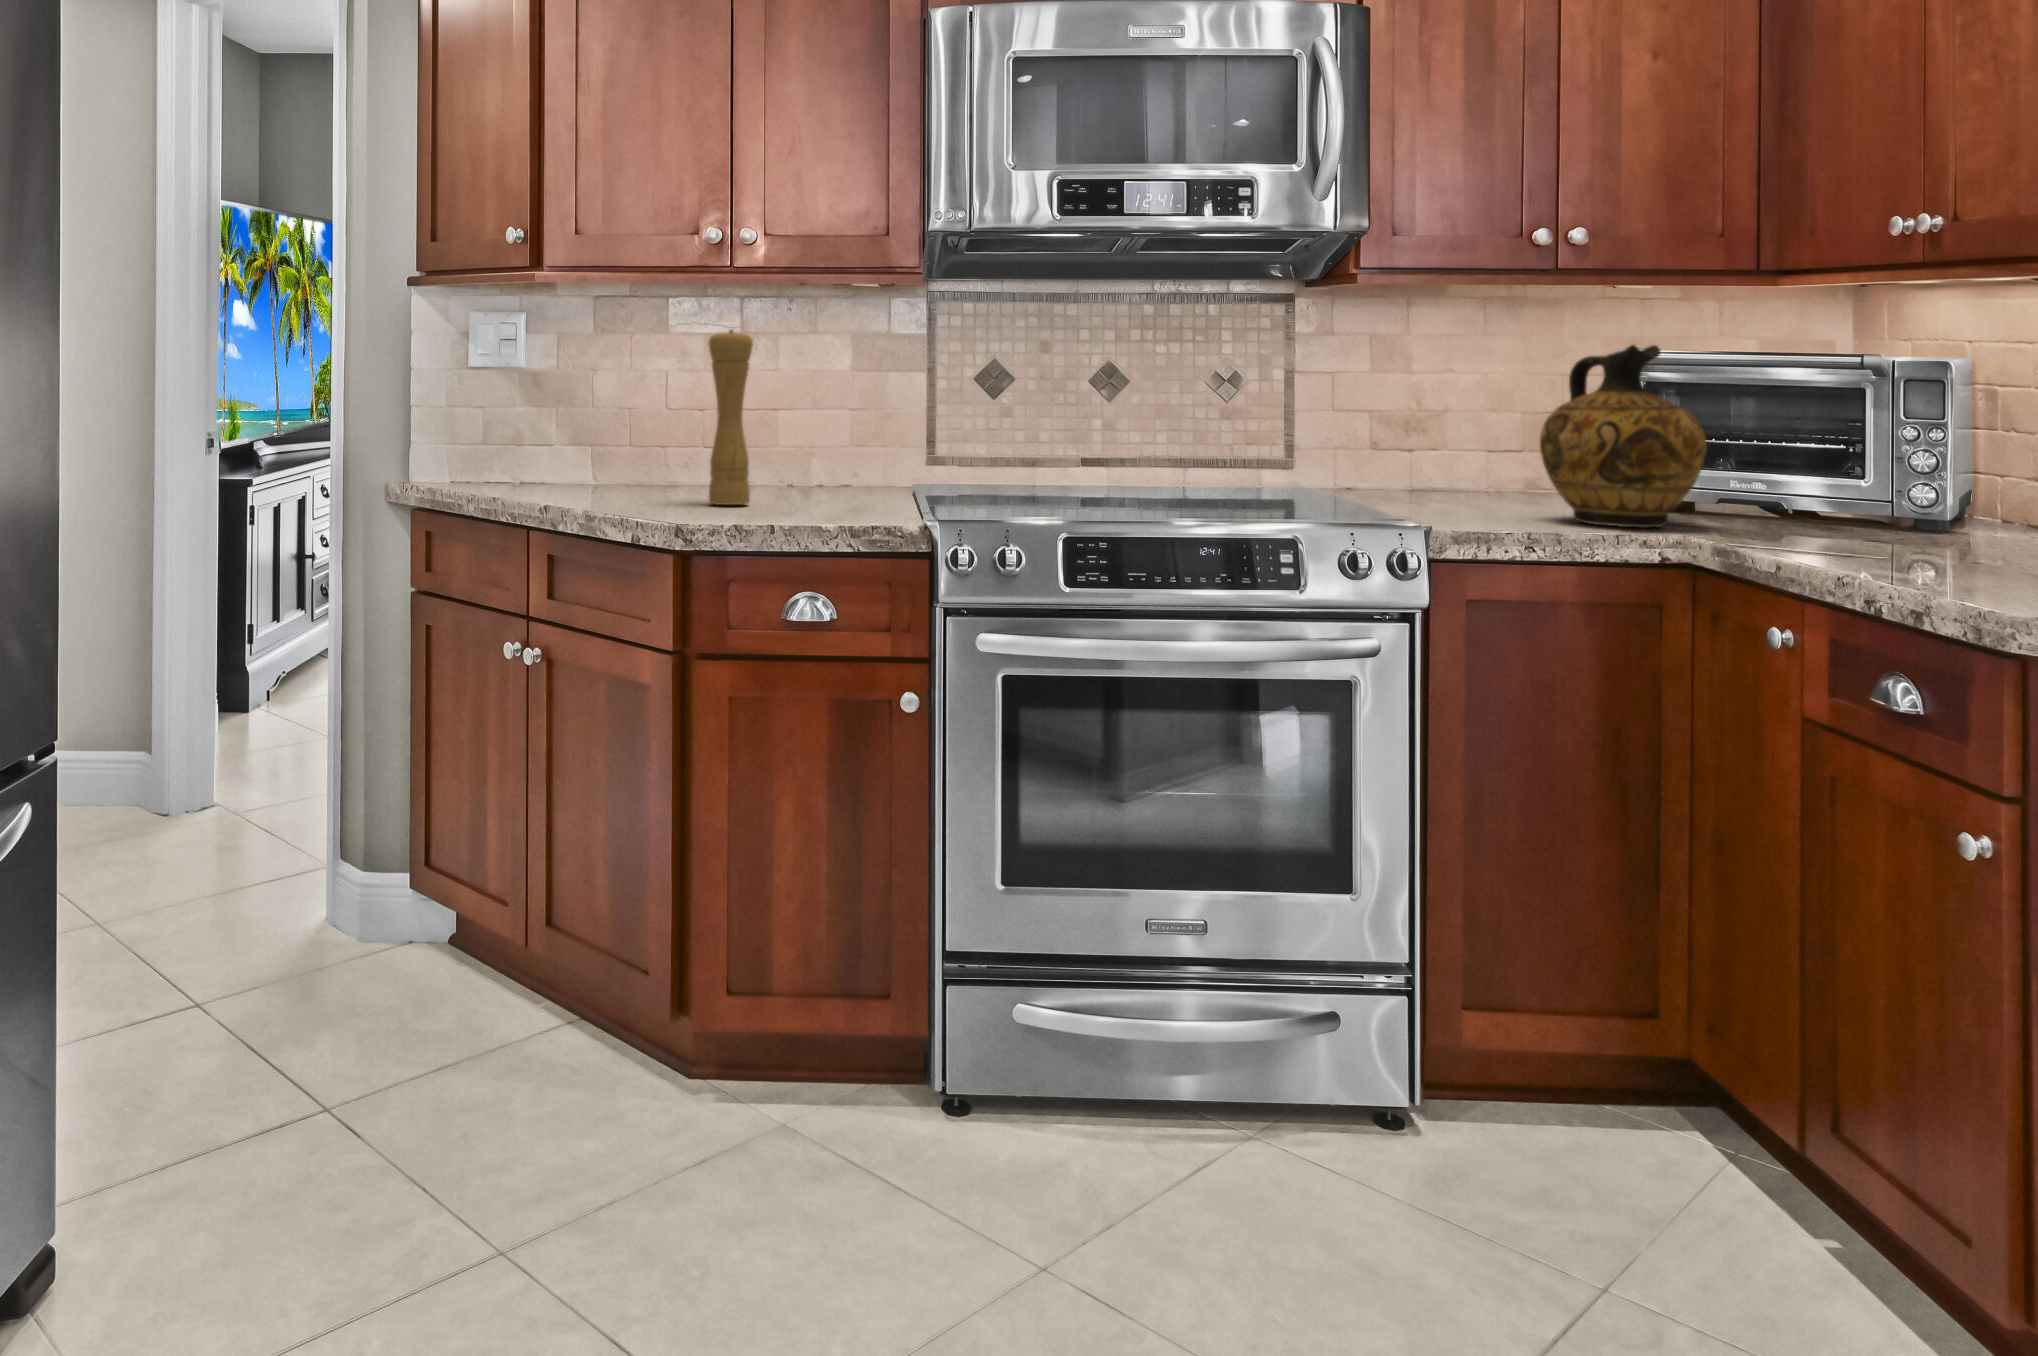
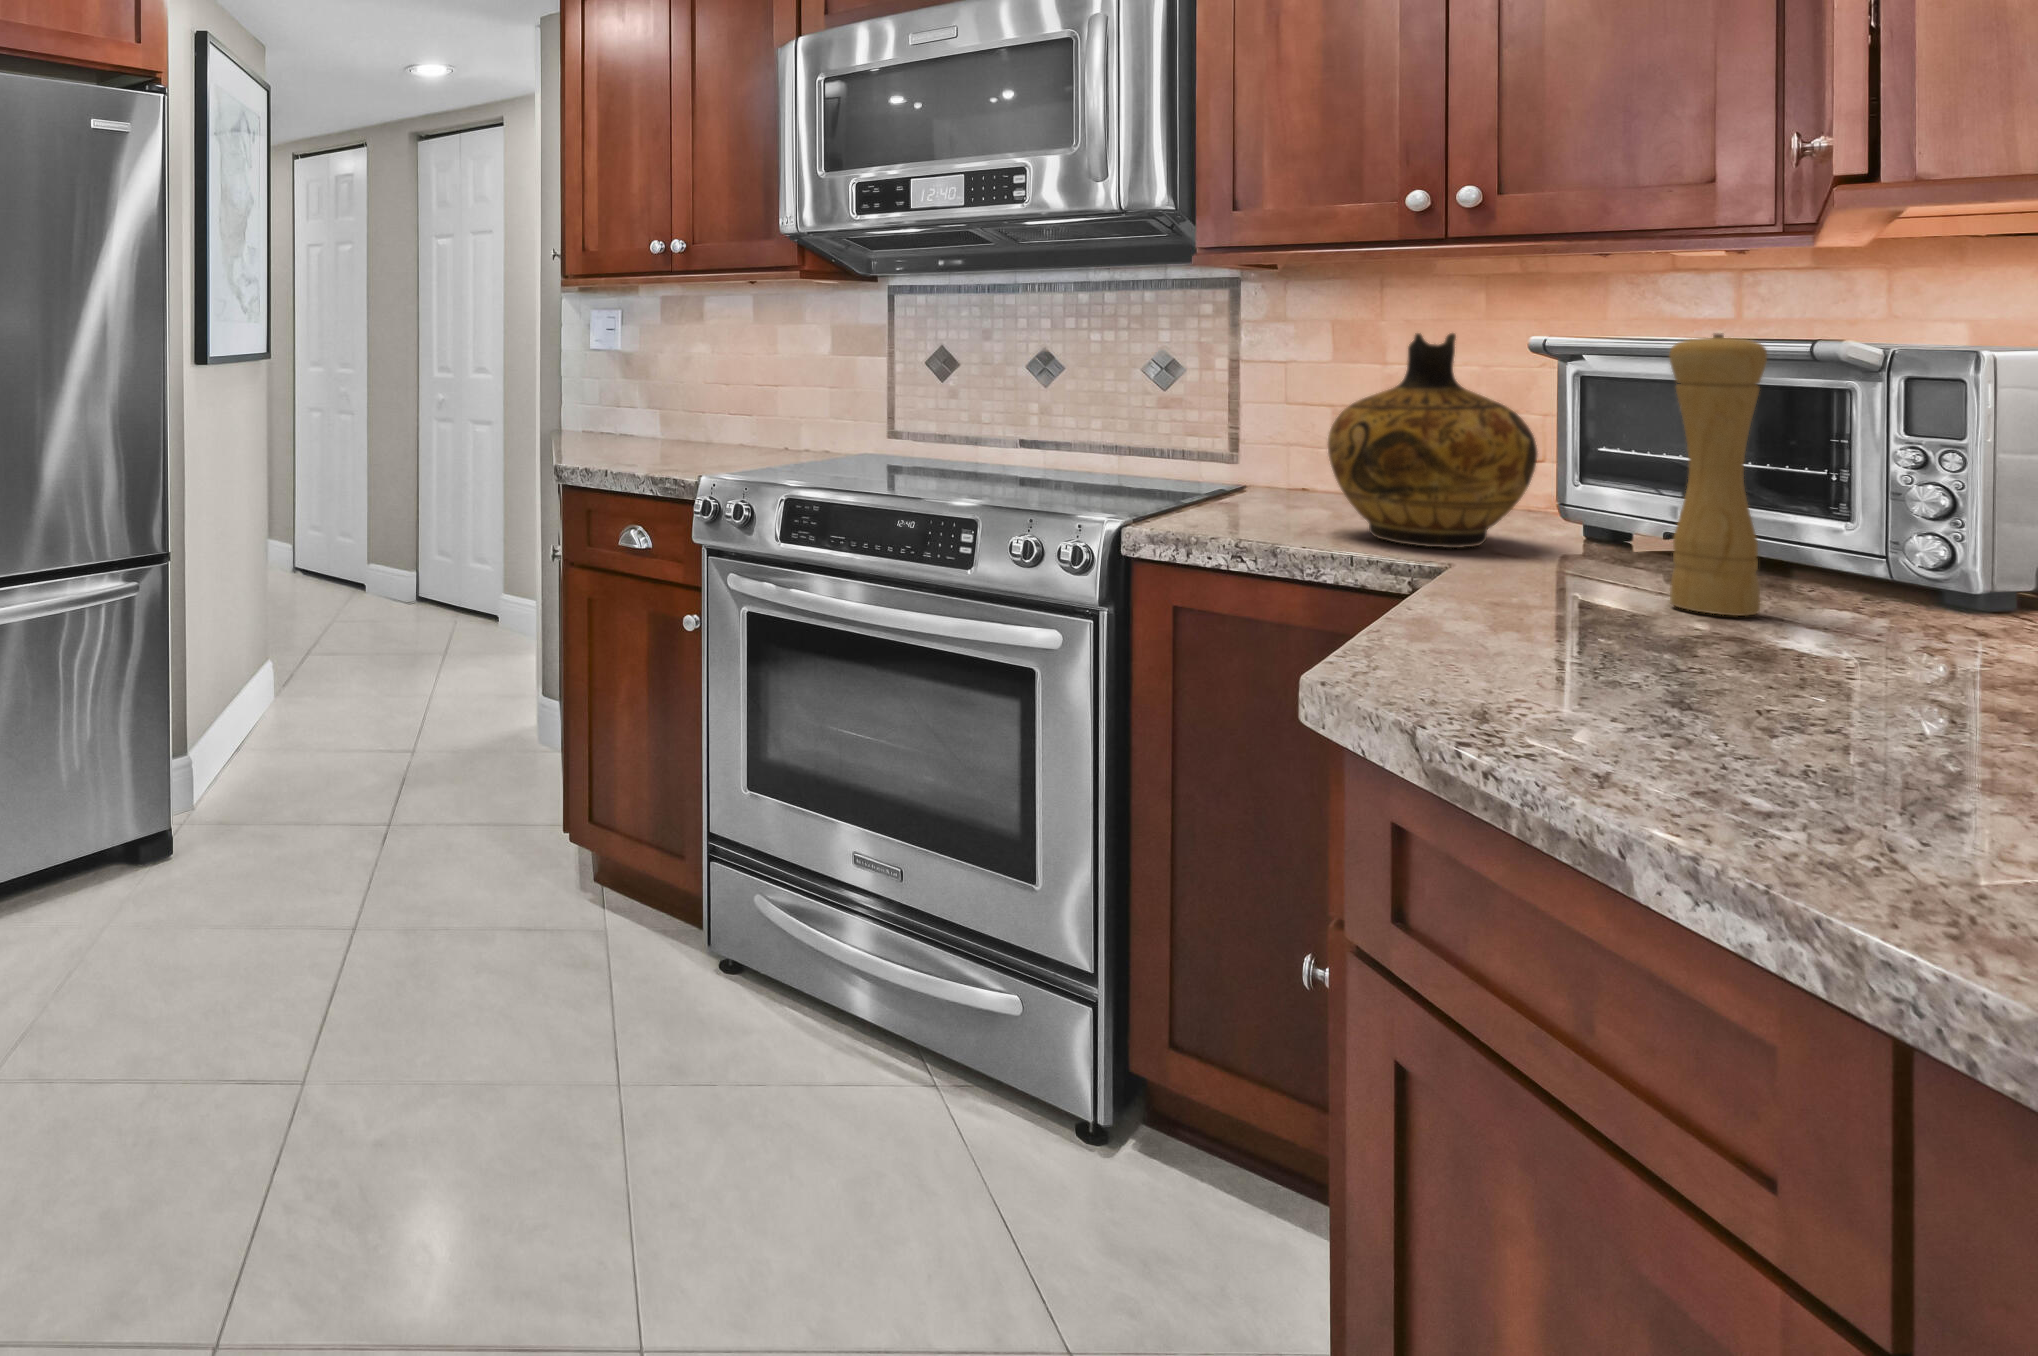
pepper mill: present [709,330,753,505] -> present [1669,333,1767,616]

